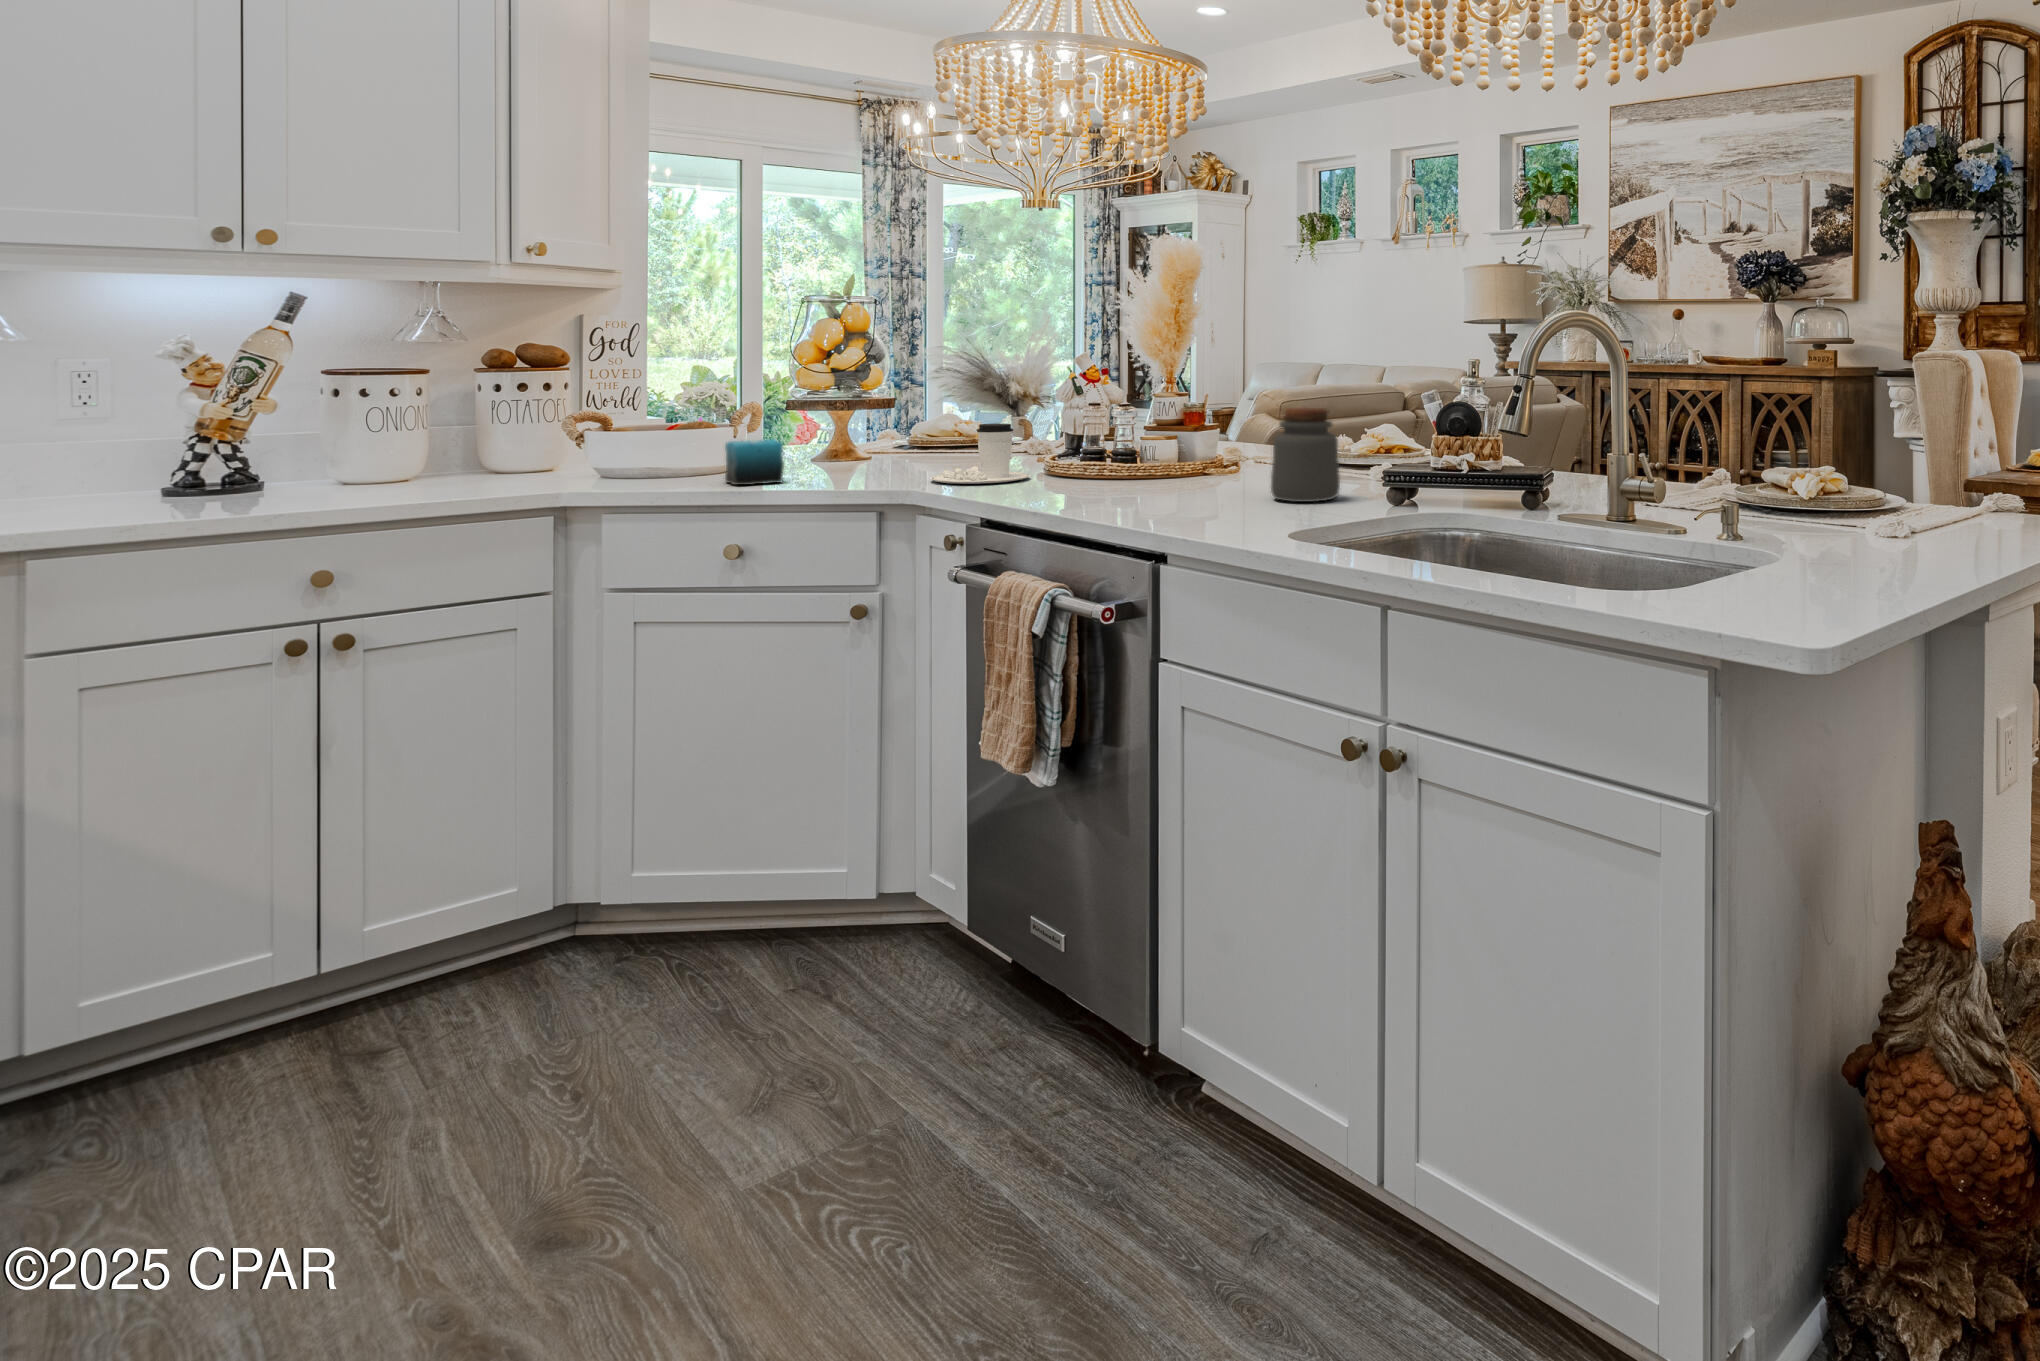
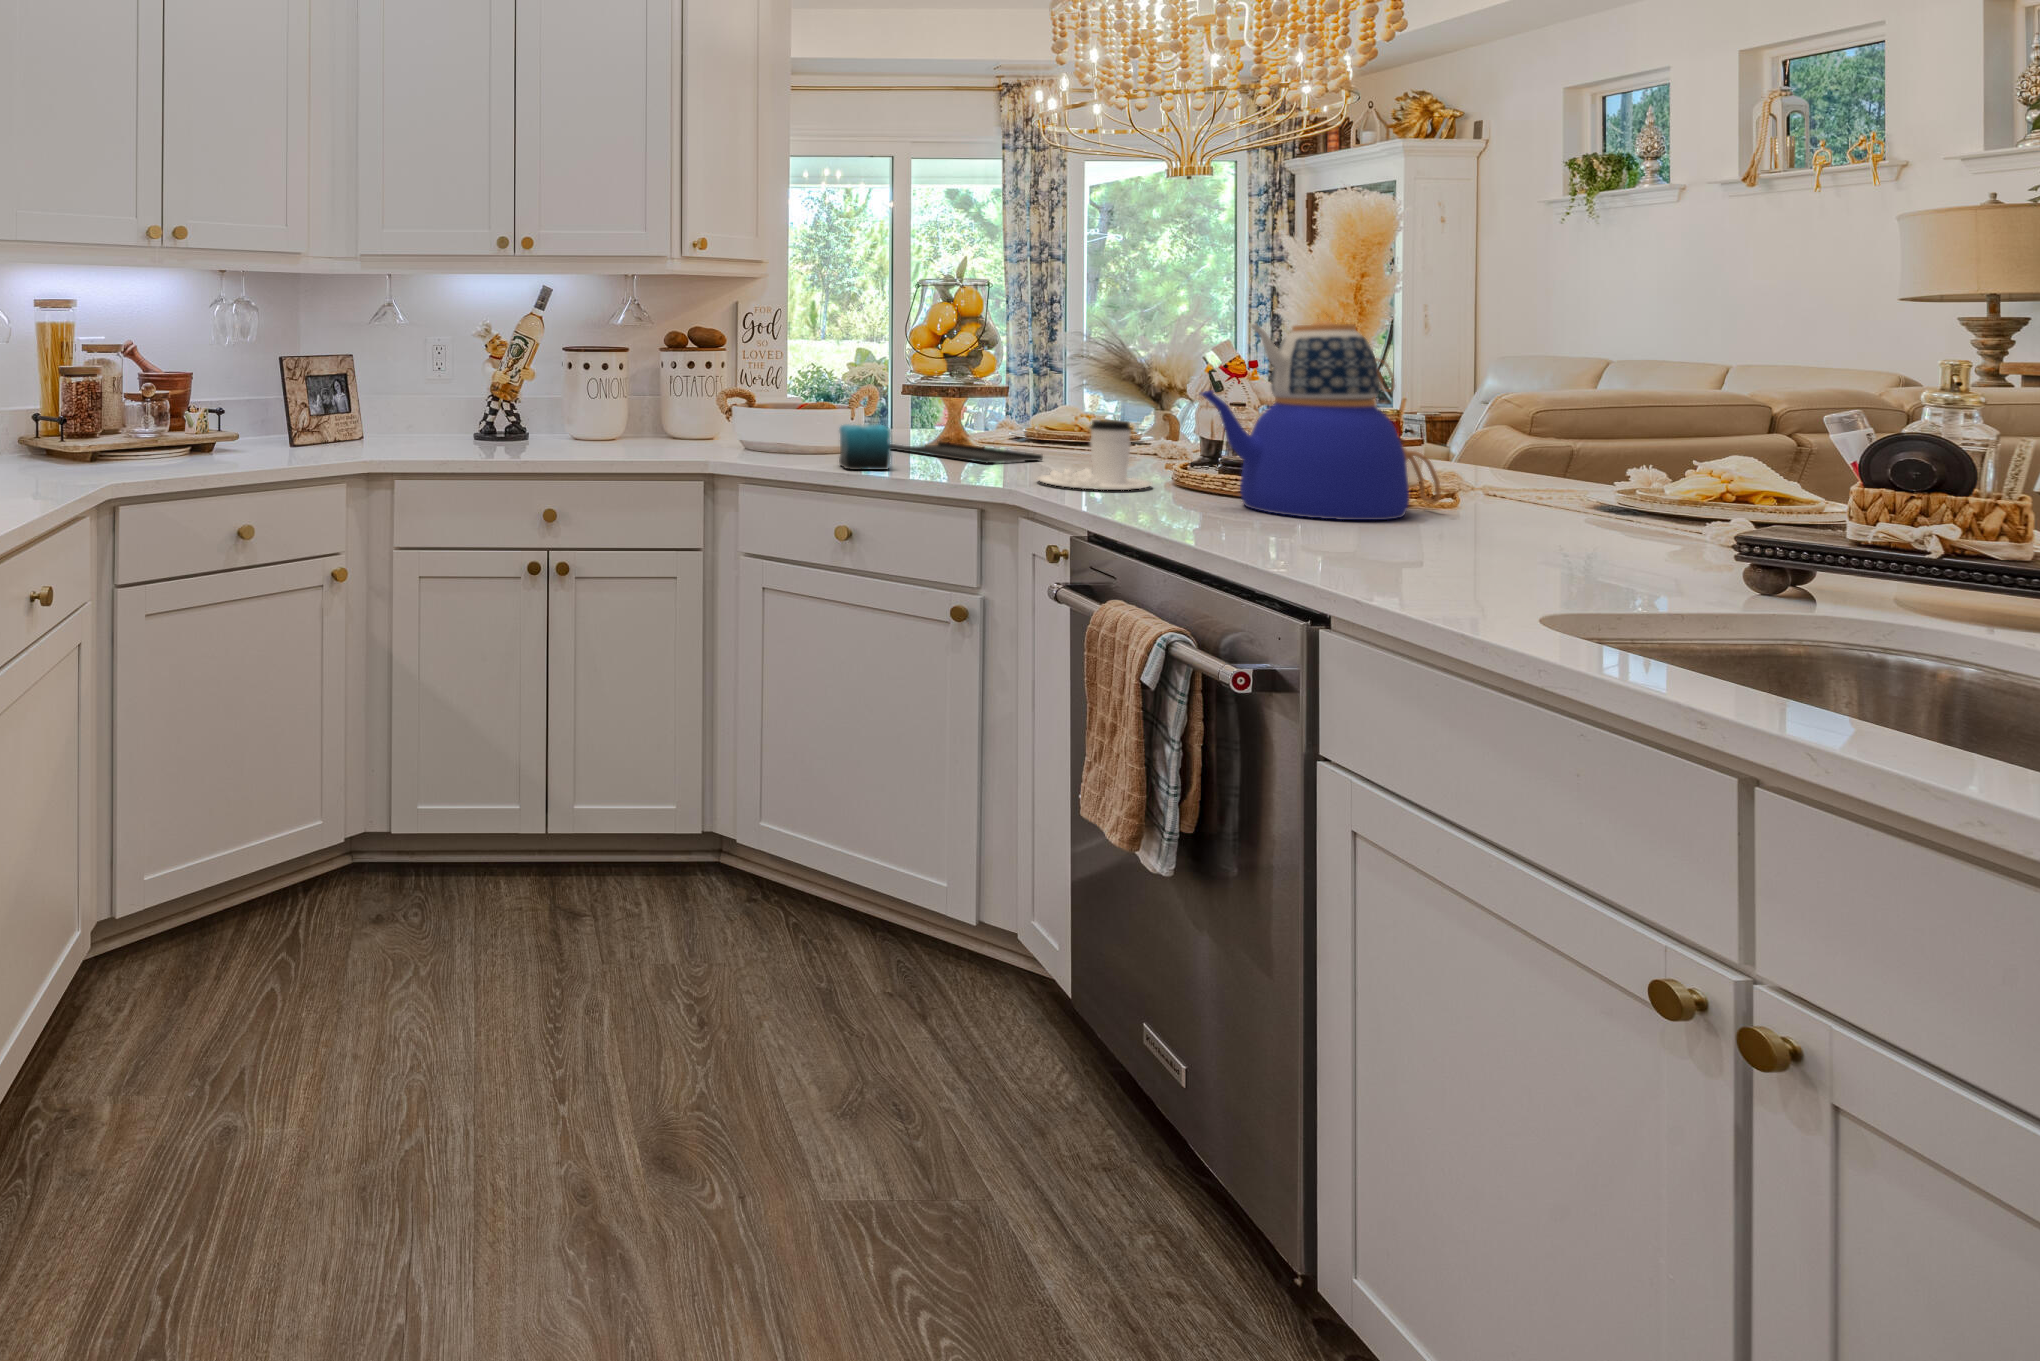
teapot: none [1068,333,1232,490] -> present [1201,317,1441,520]
jar: present [1271,408,1340,502] -> none [1507,419,1639,563]
tray: none [771,453,931,469] -> present [890,441,1043,463]

